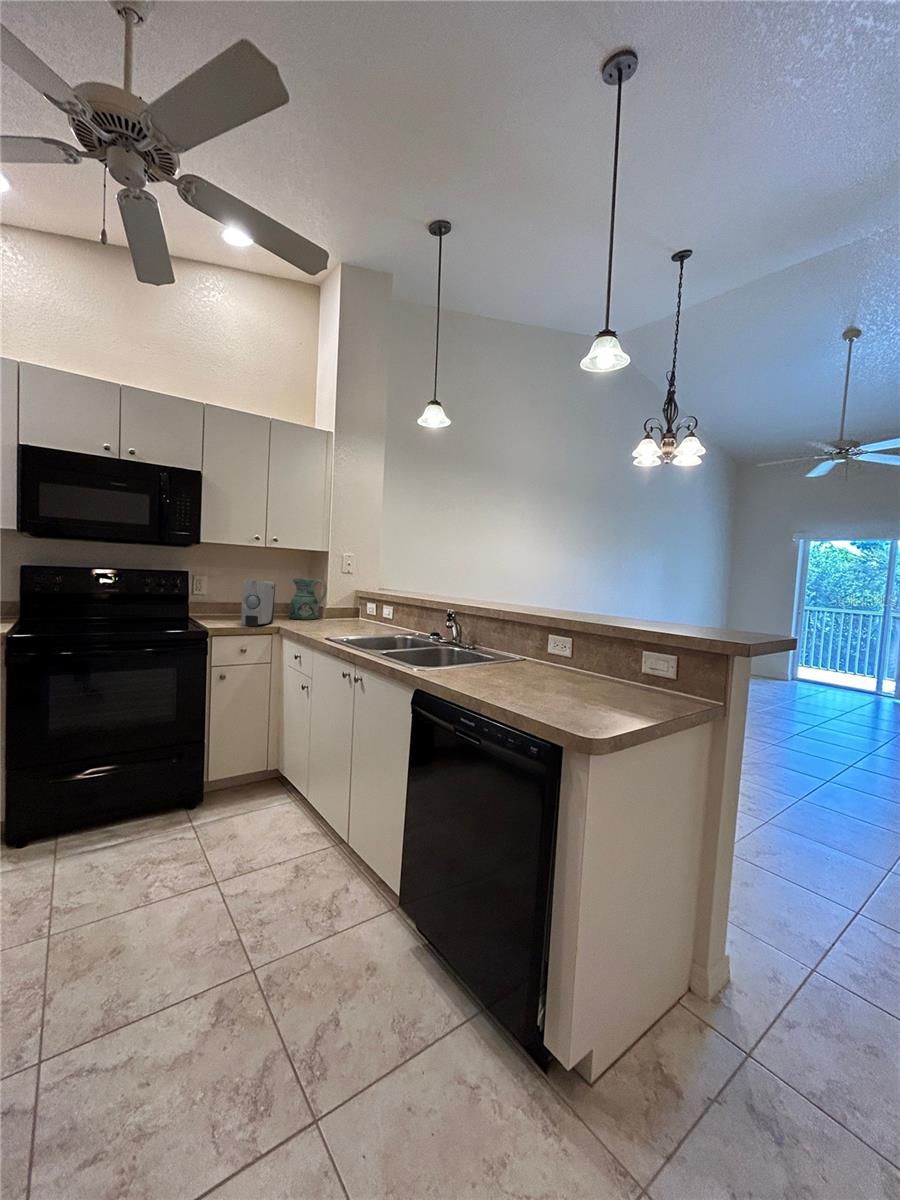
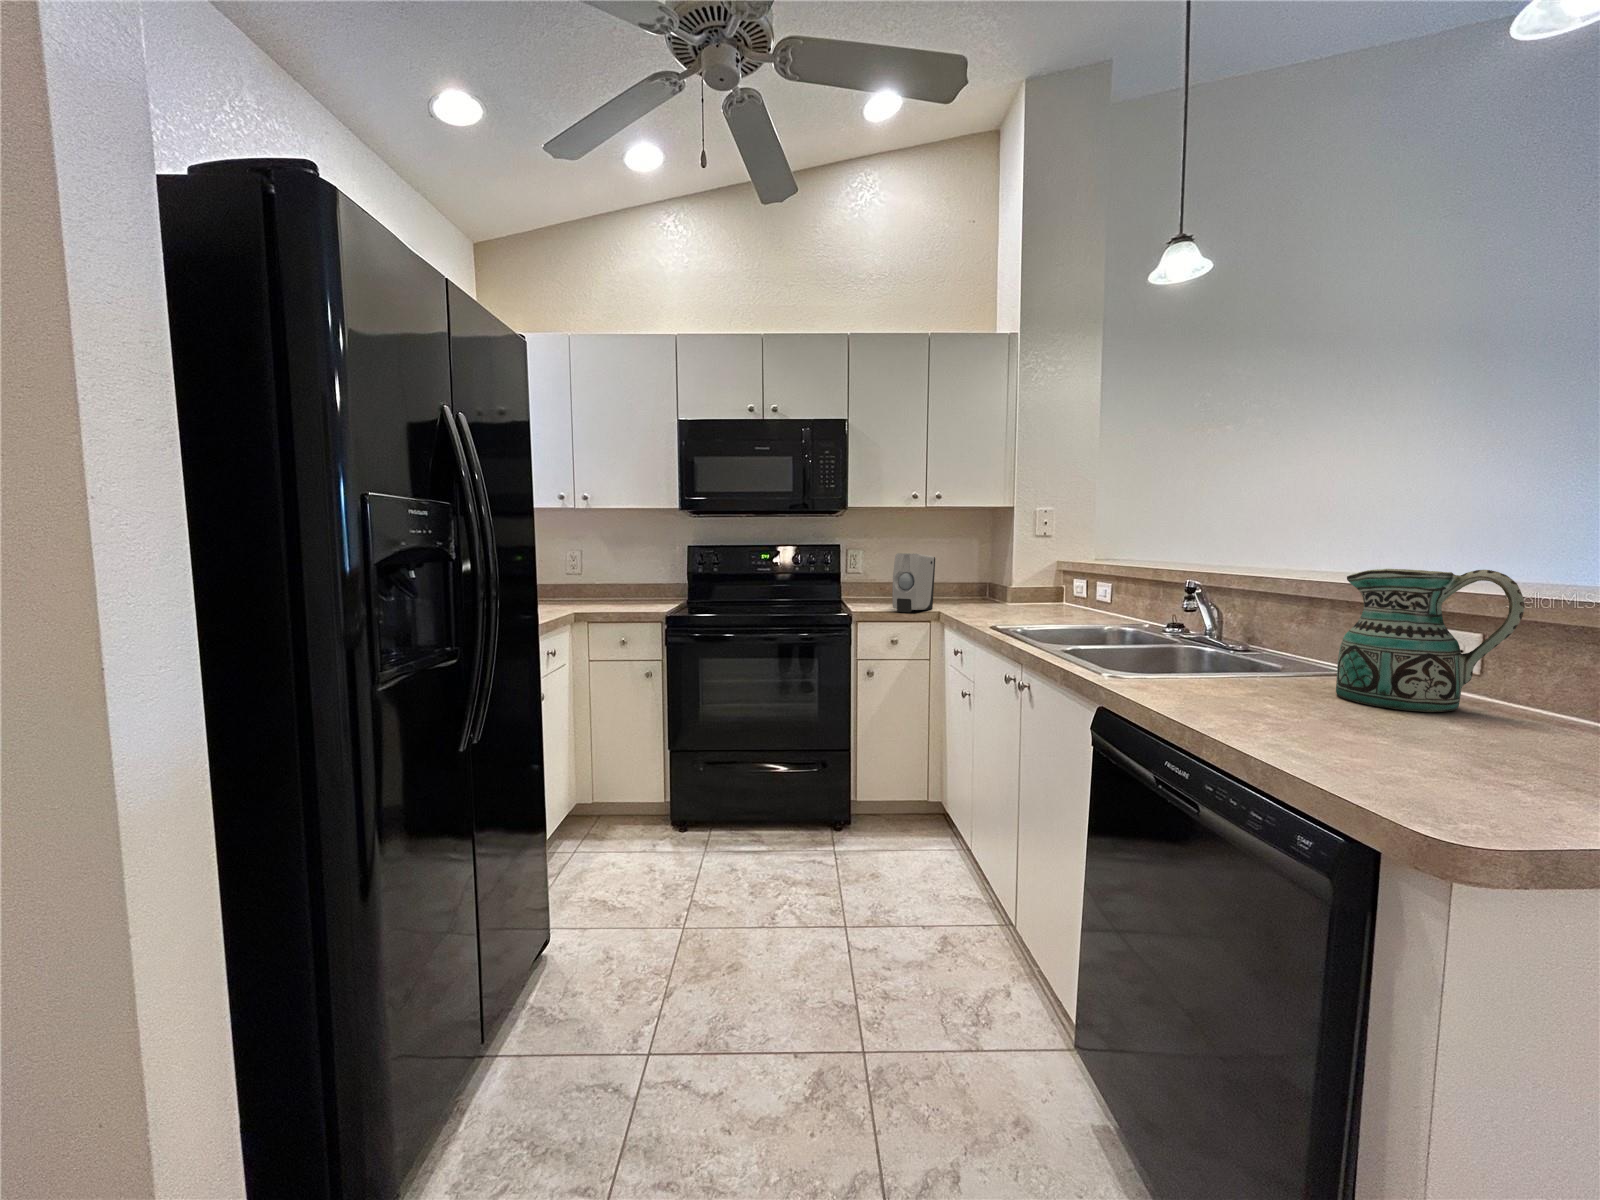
ceramic pitcher: present [290,578,327,620] -> present [1336,569,1525,712]

